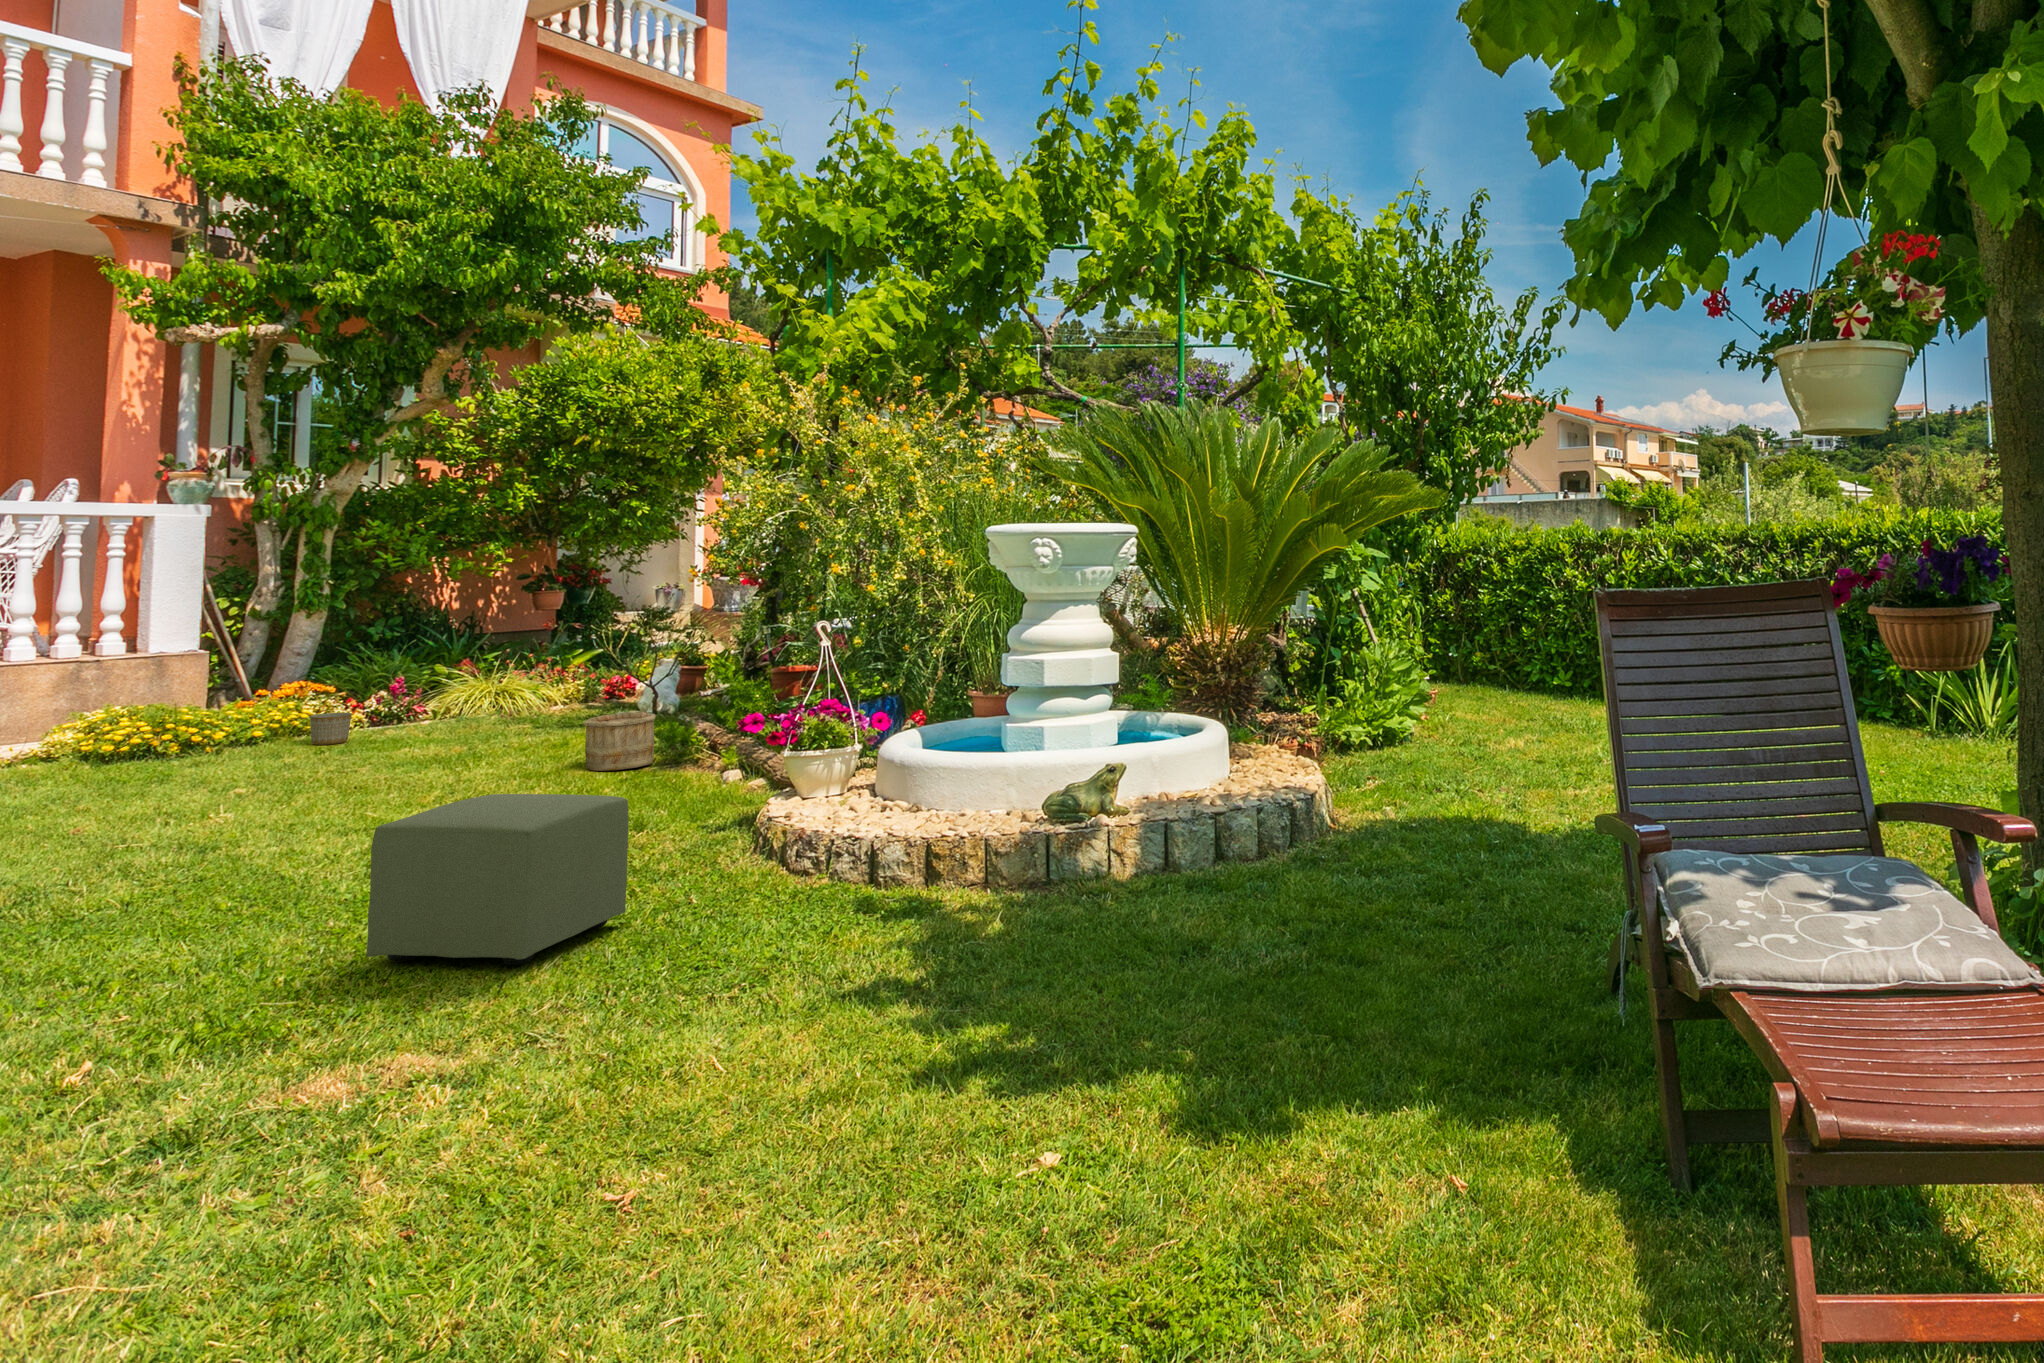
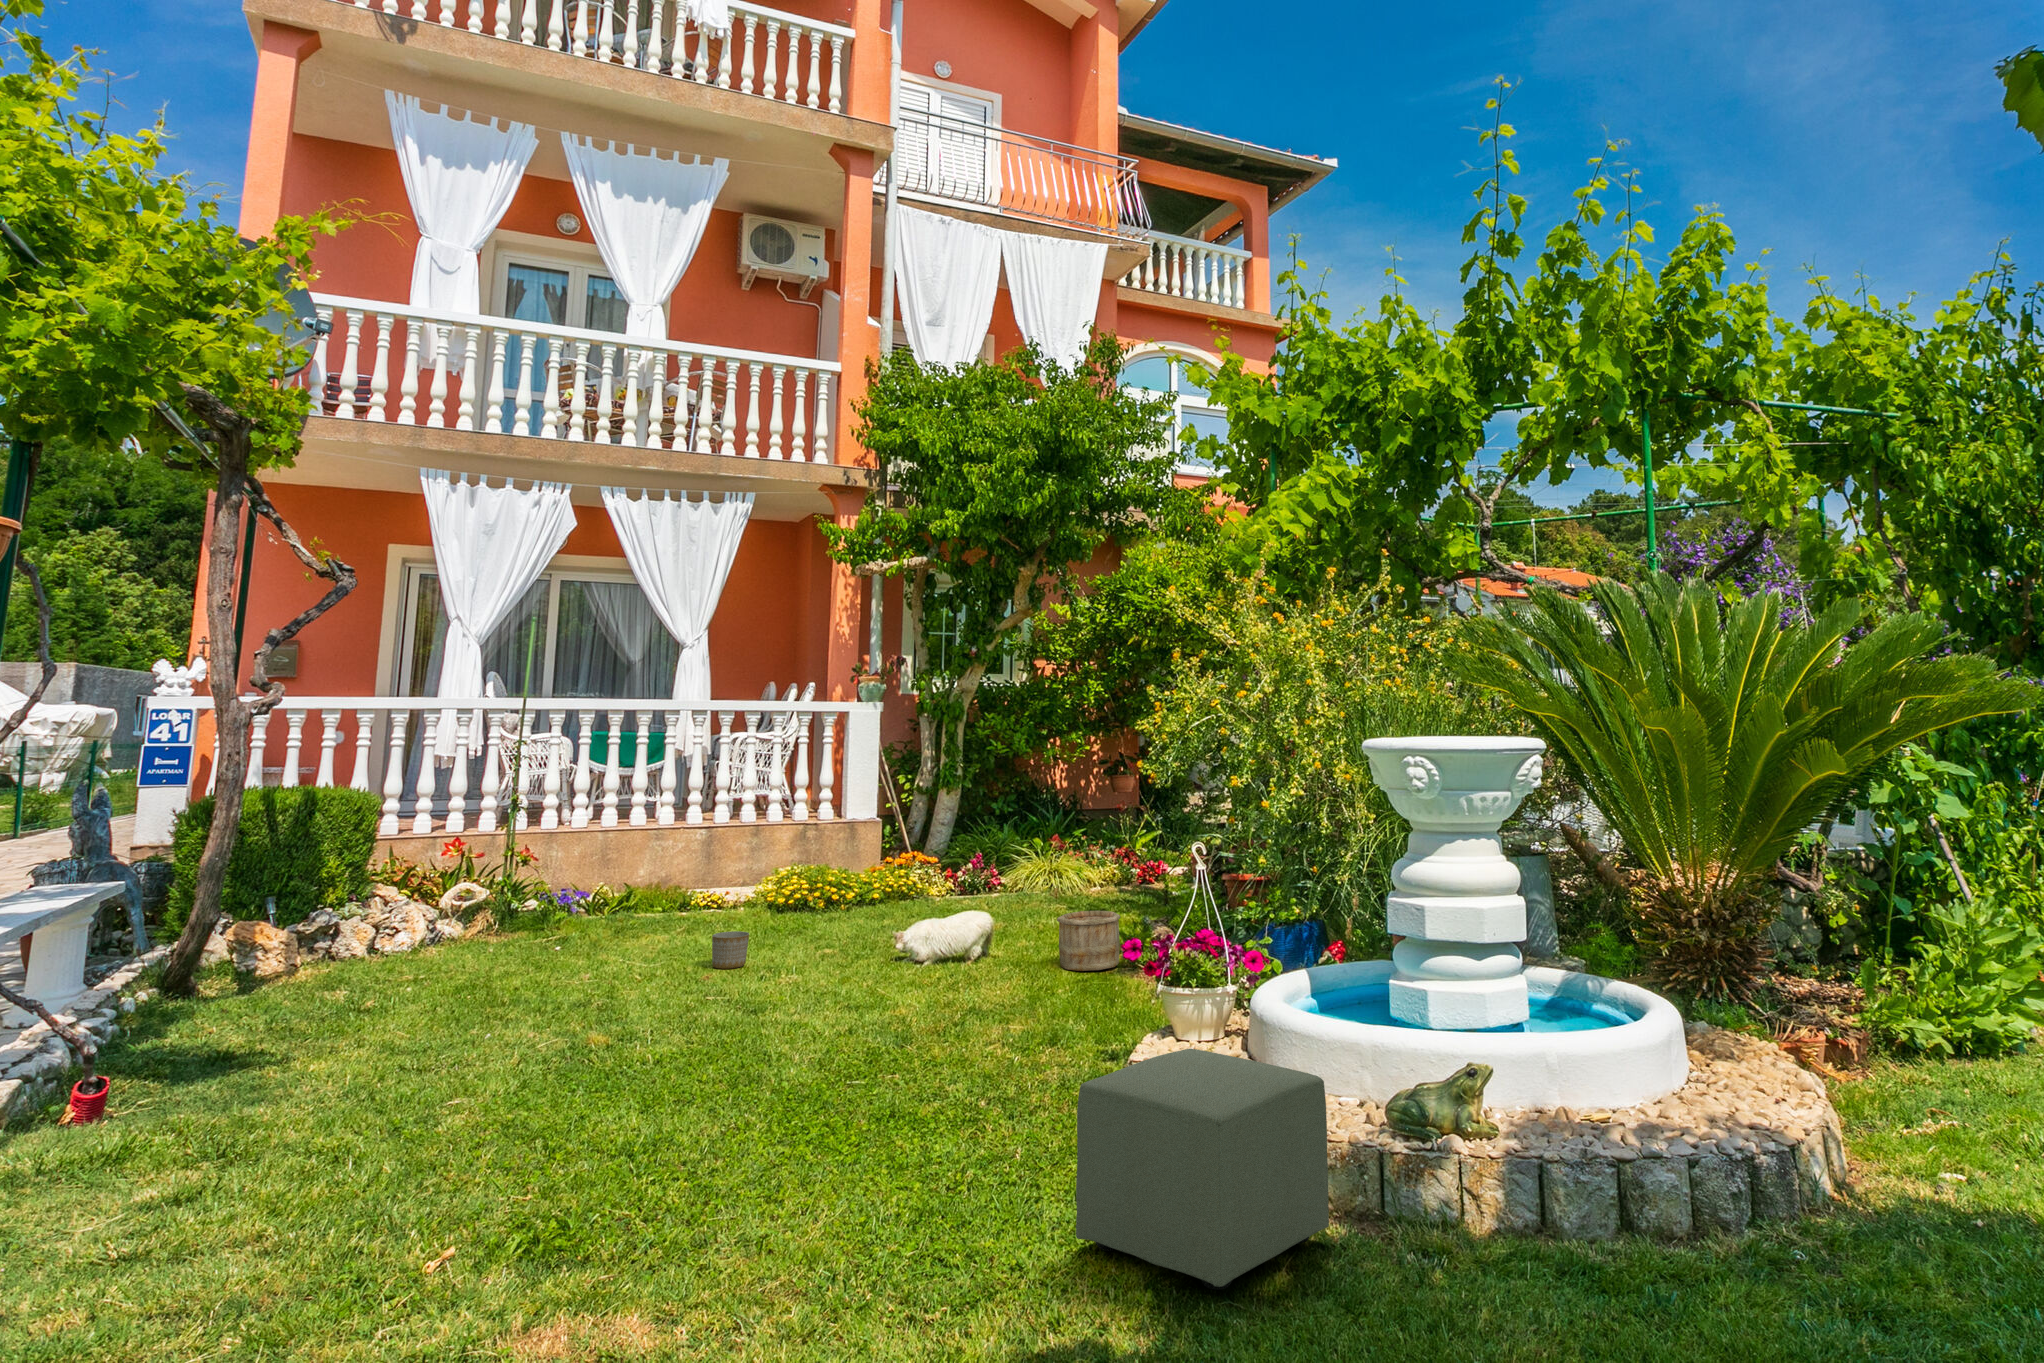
planter: present [310,713,351,745] -> present [712,931,749,969]
ottoman: present [366,794,629,965] -> present [1076,1049,1329,1290]

